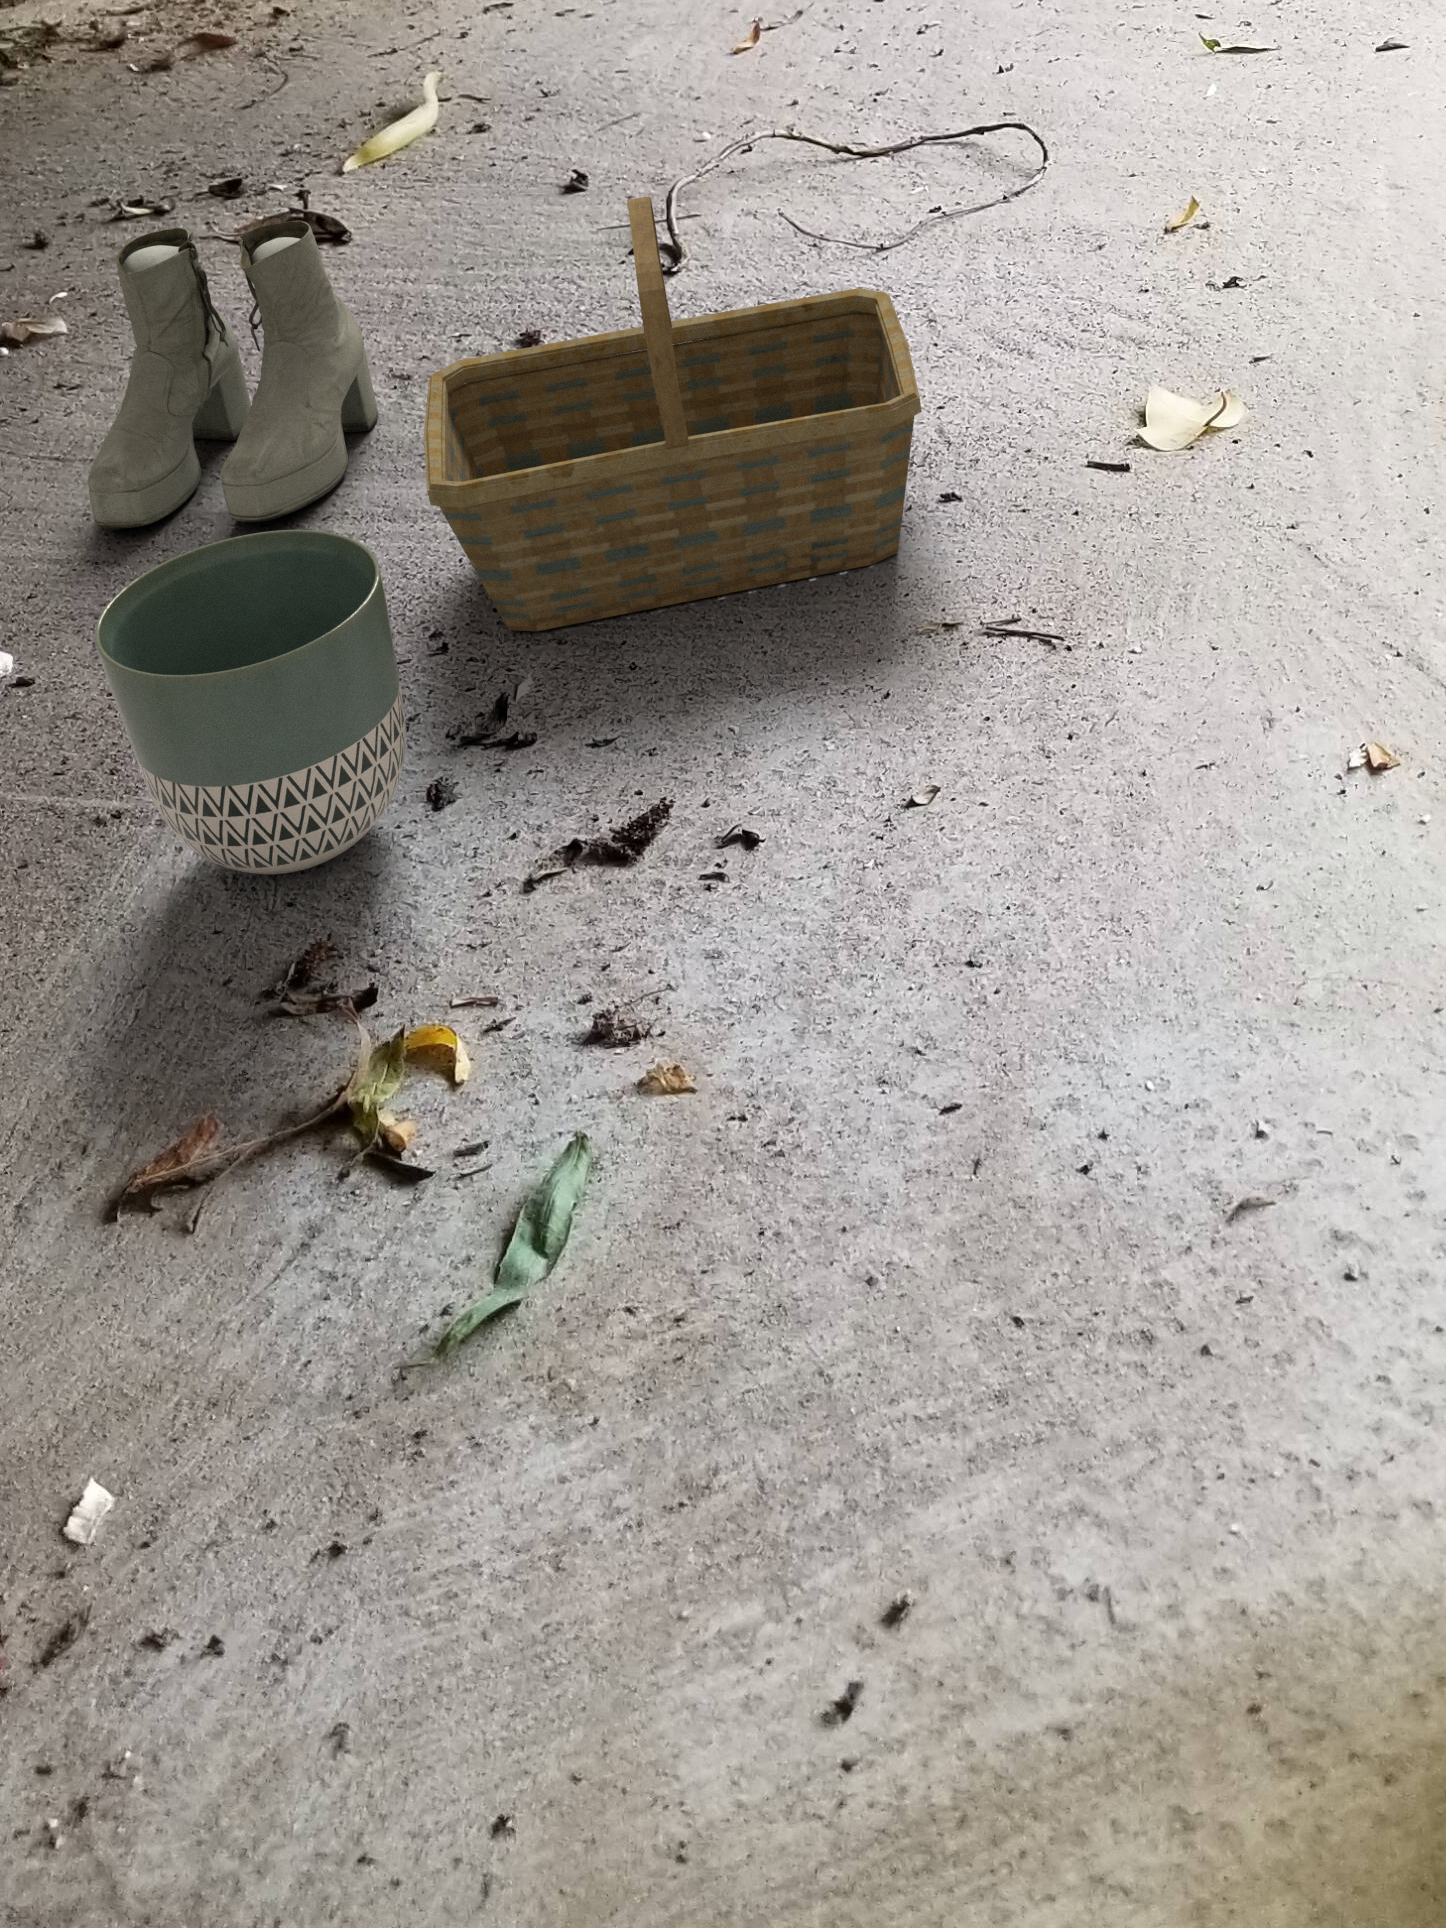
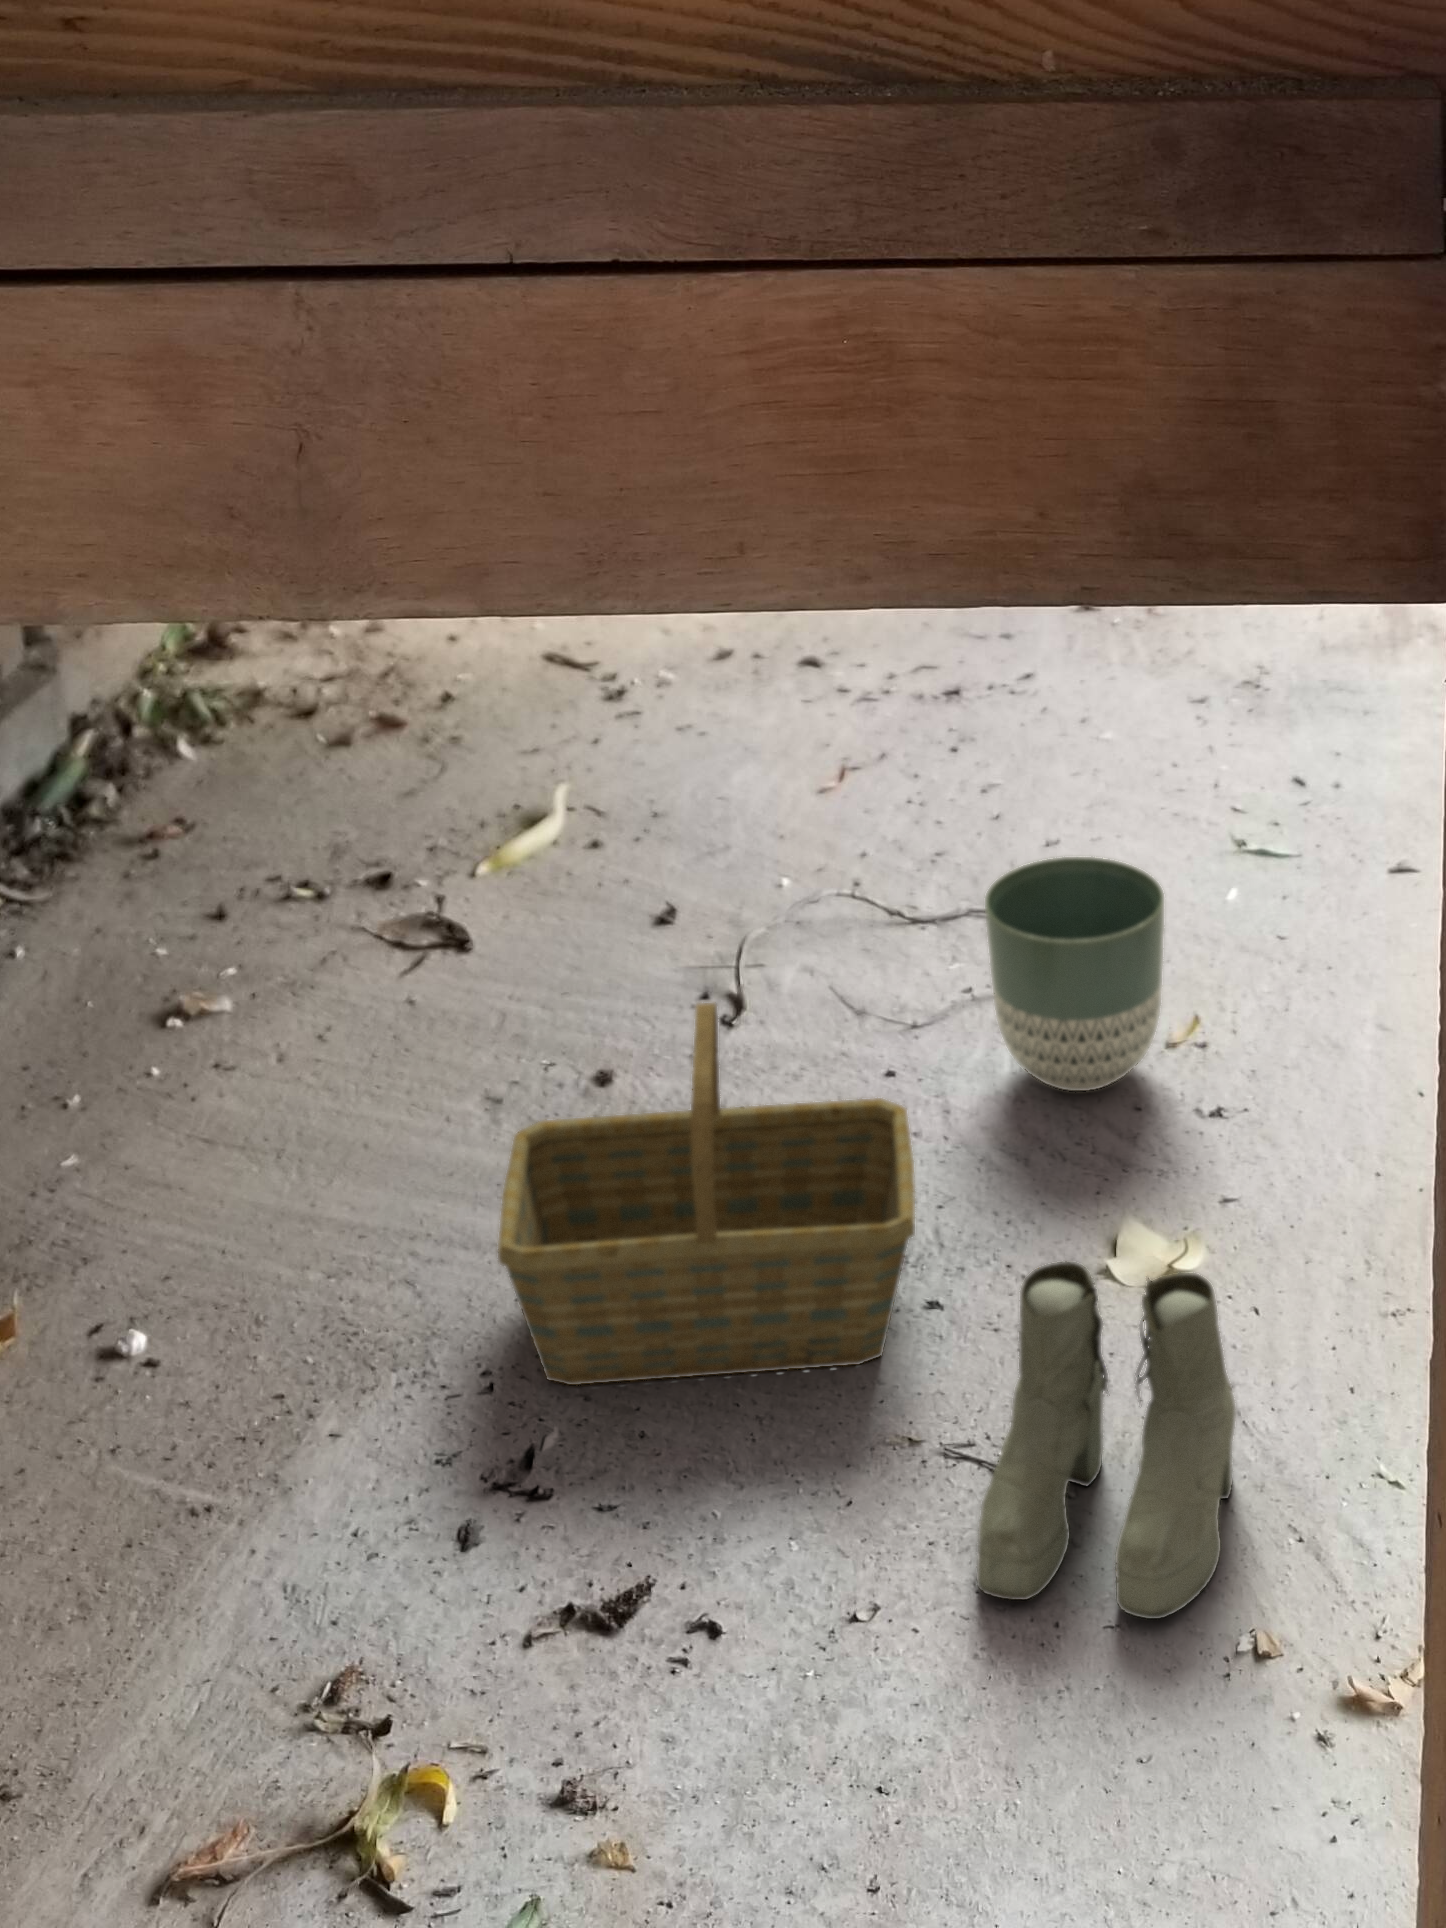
boots: present [88,221,378,528] -> present [977,1262,1235,1619]
planter: present [95,530,406,874] -> present [985,857,1164,1091]

